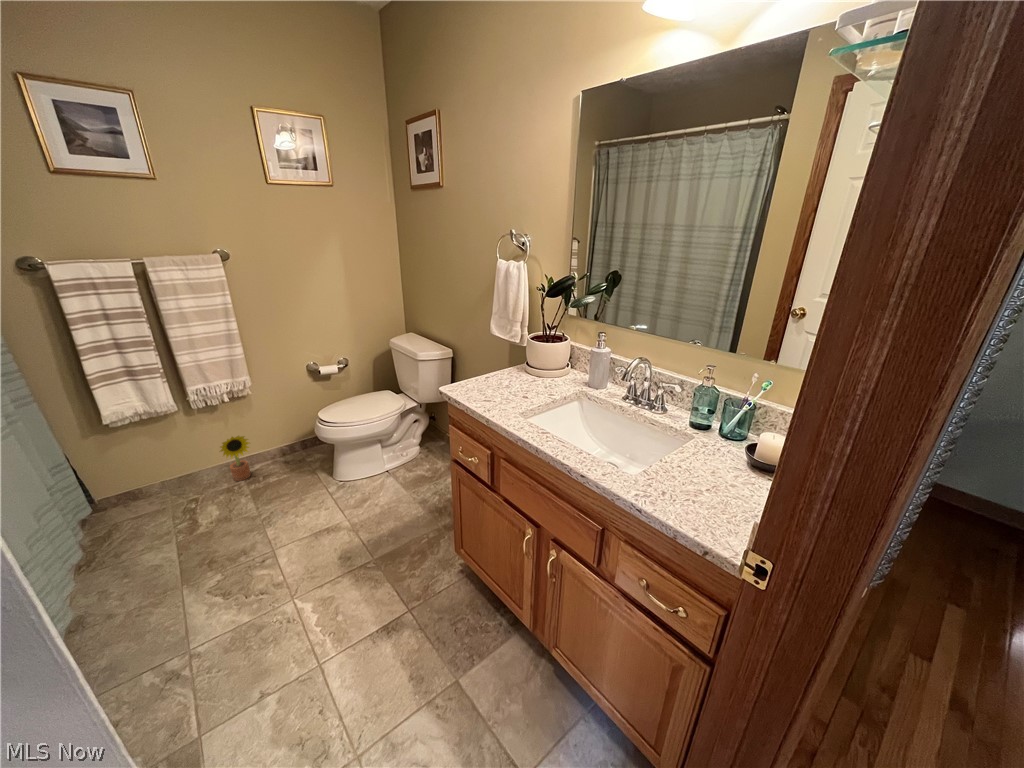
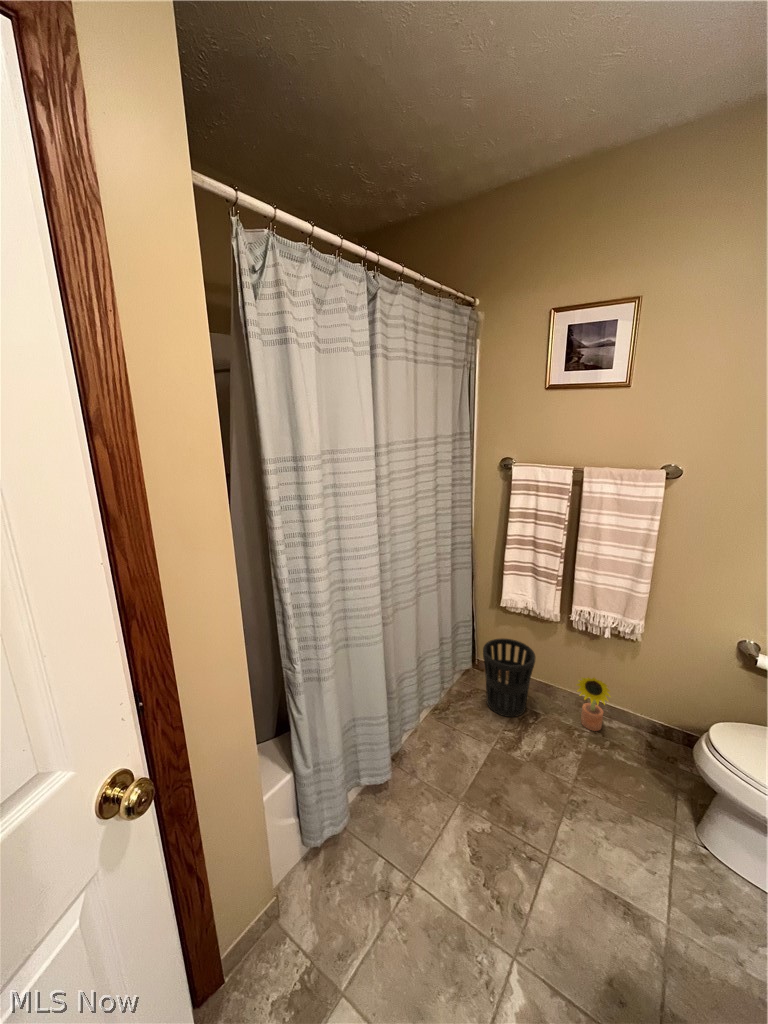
wastebasket: none [104,449,183,527] -> present [483,638,535,717]

